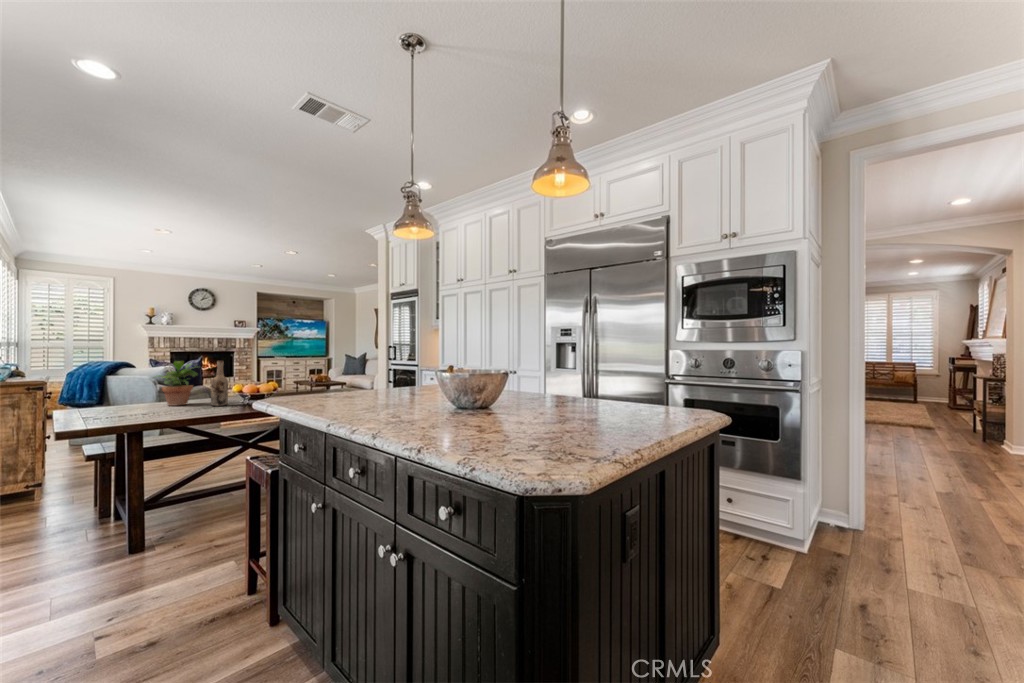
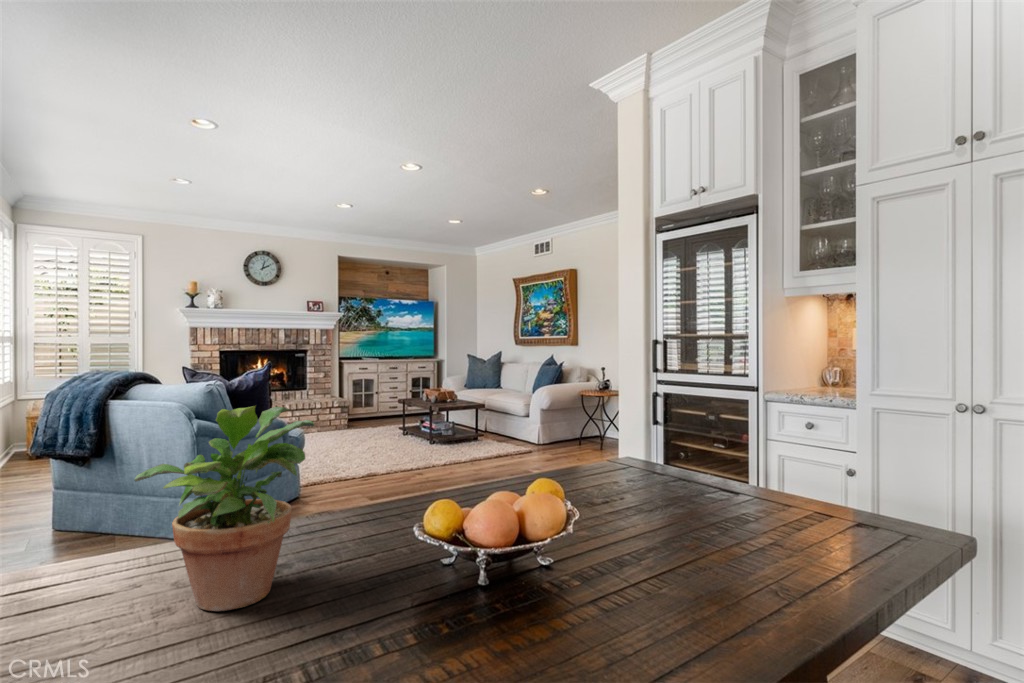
wine bottle: present [211,361,228,406] -> none [376,406,443,635]

